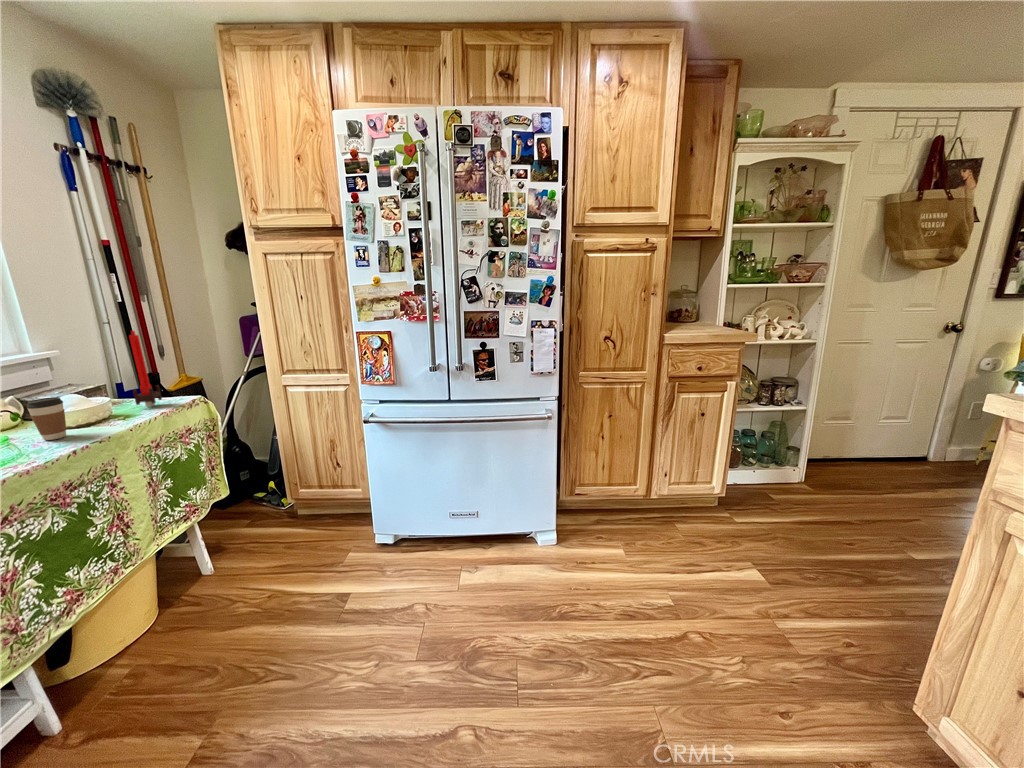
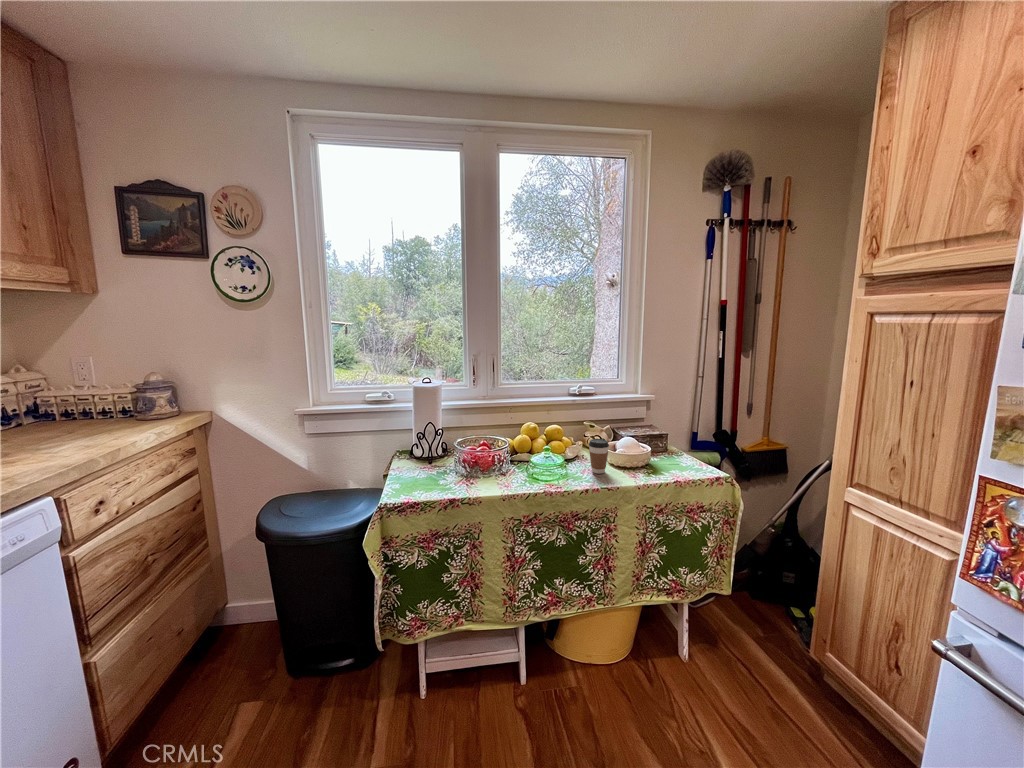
candle: present [129,331,162,407] -> none [669,395,693,470]

